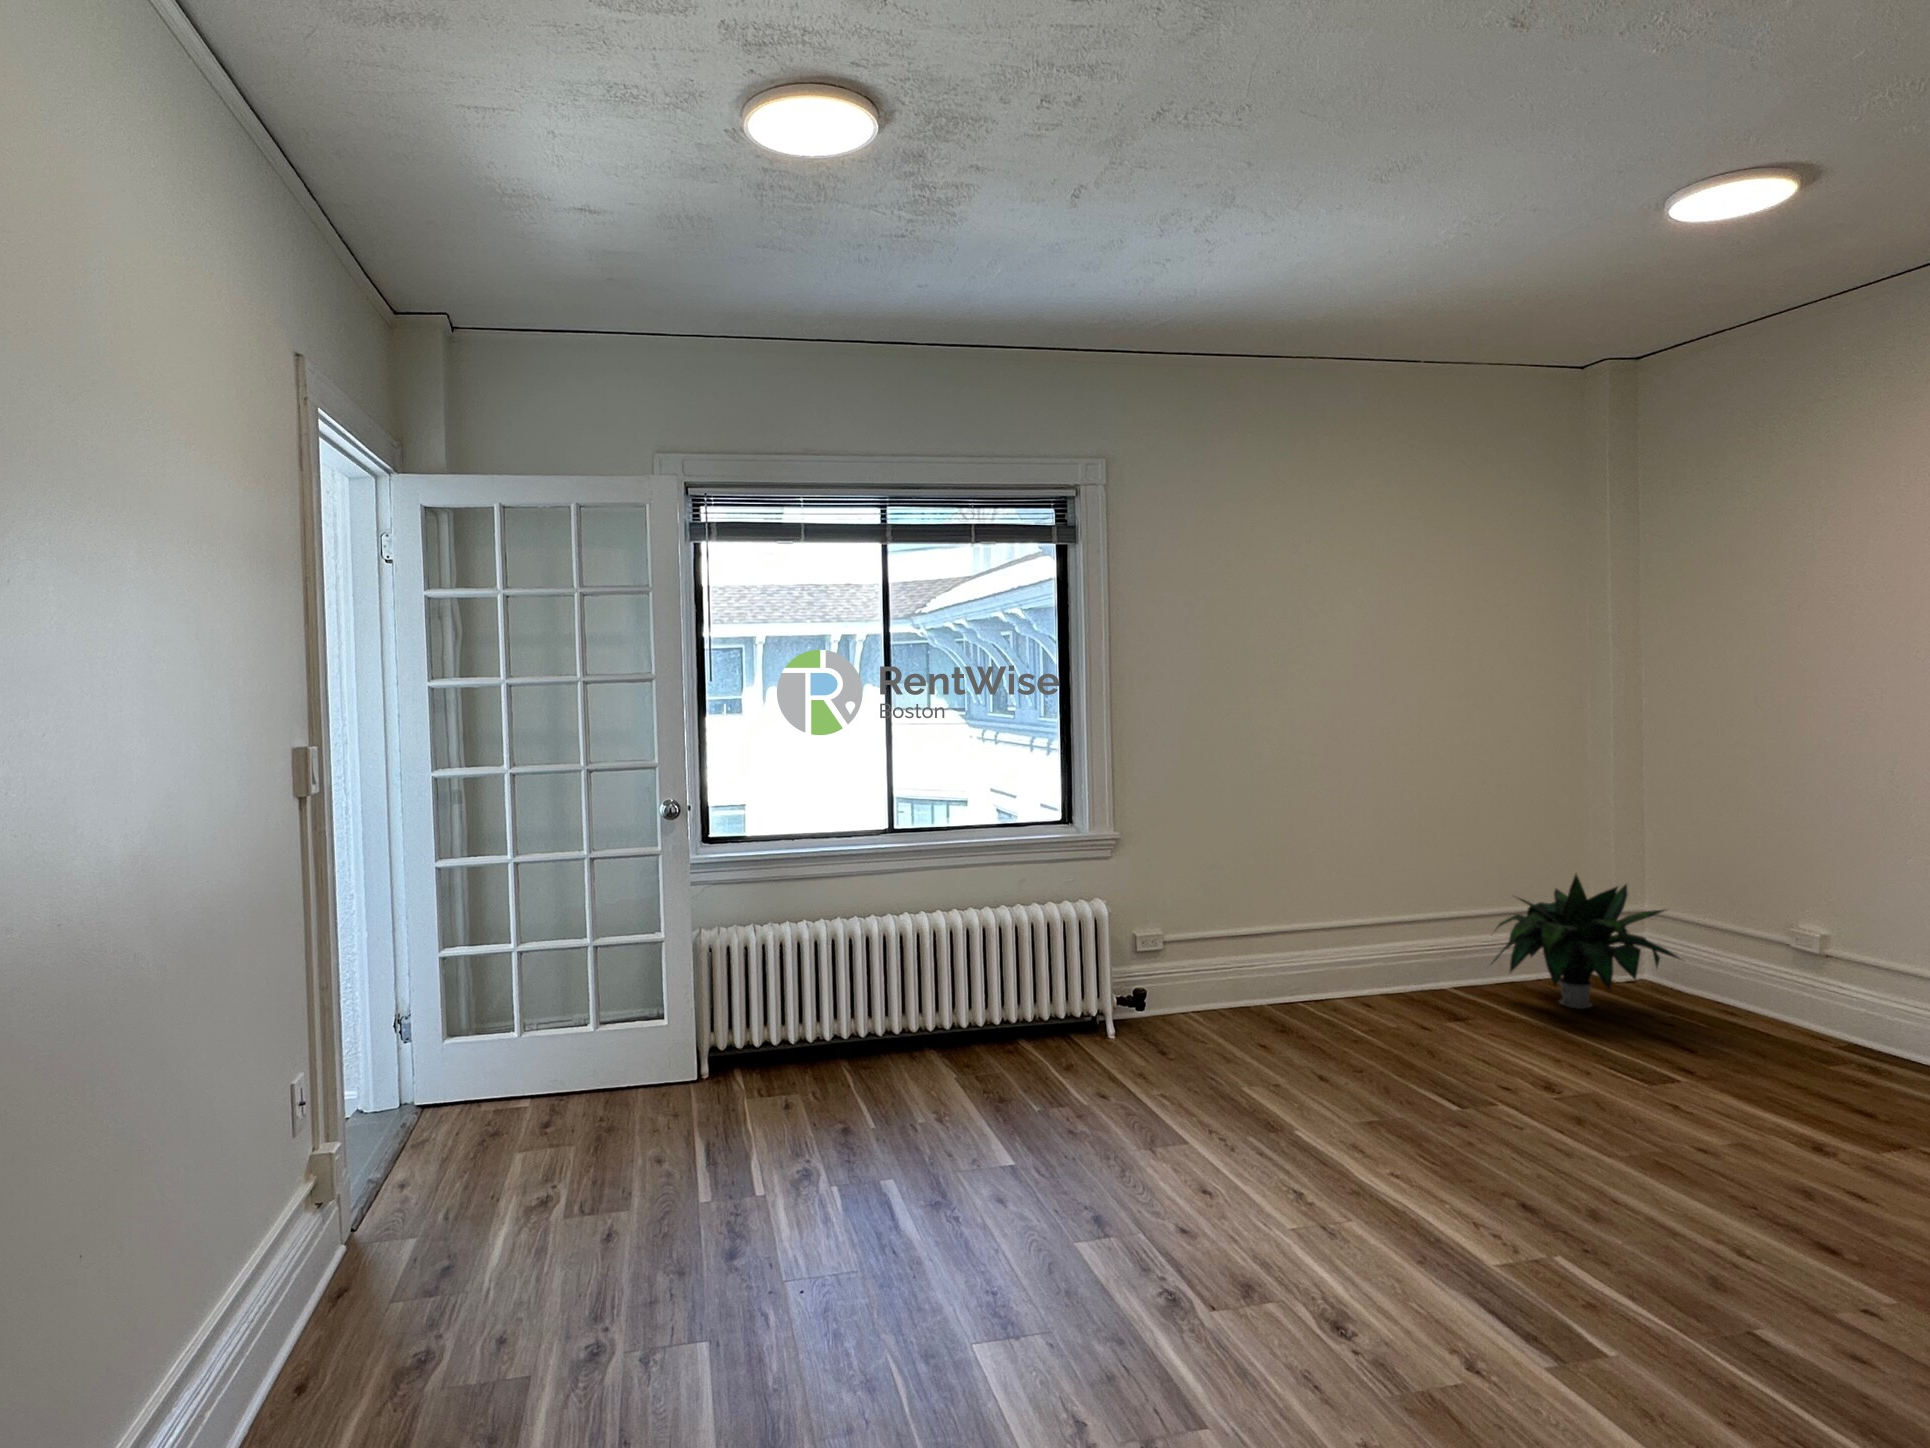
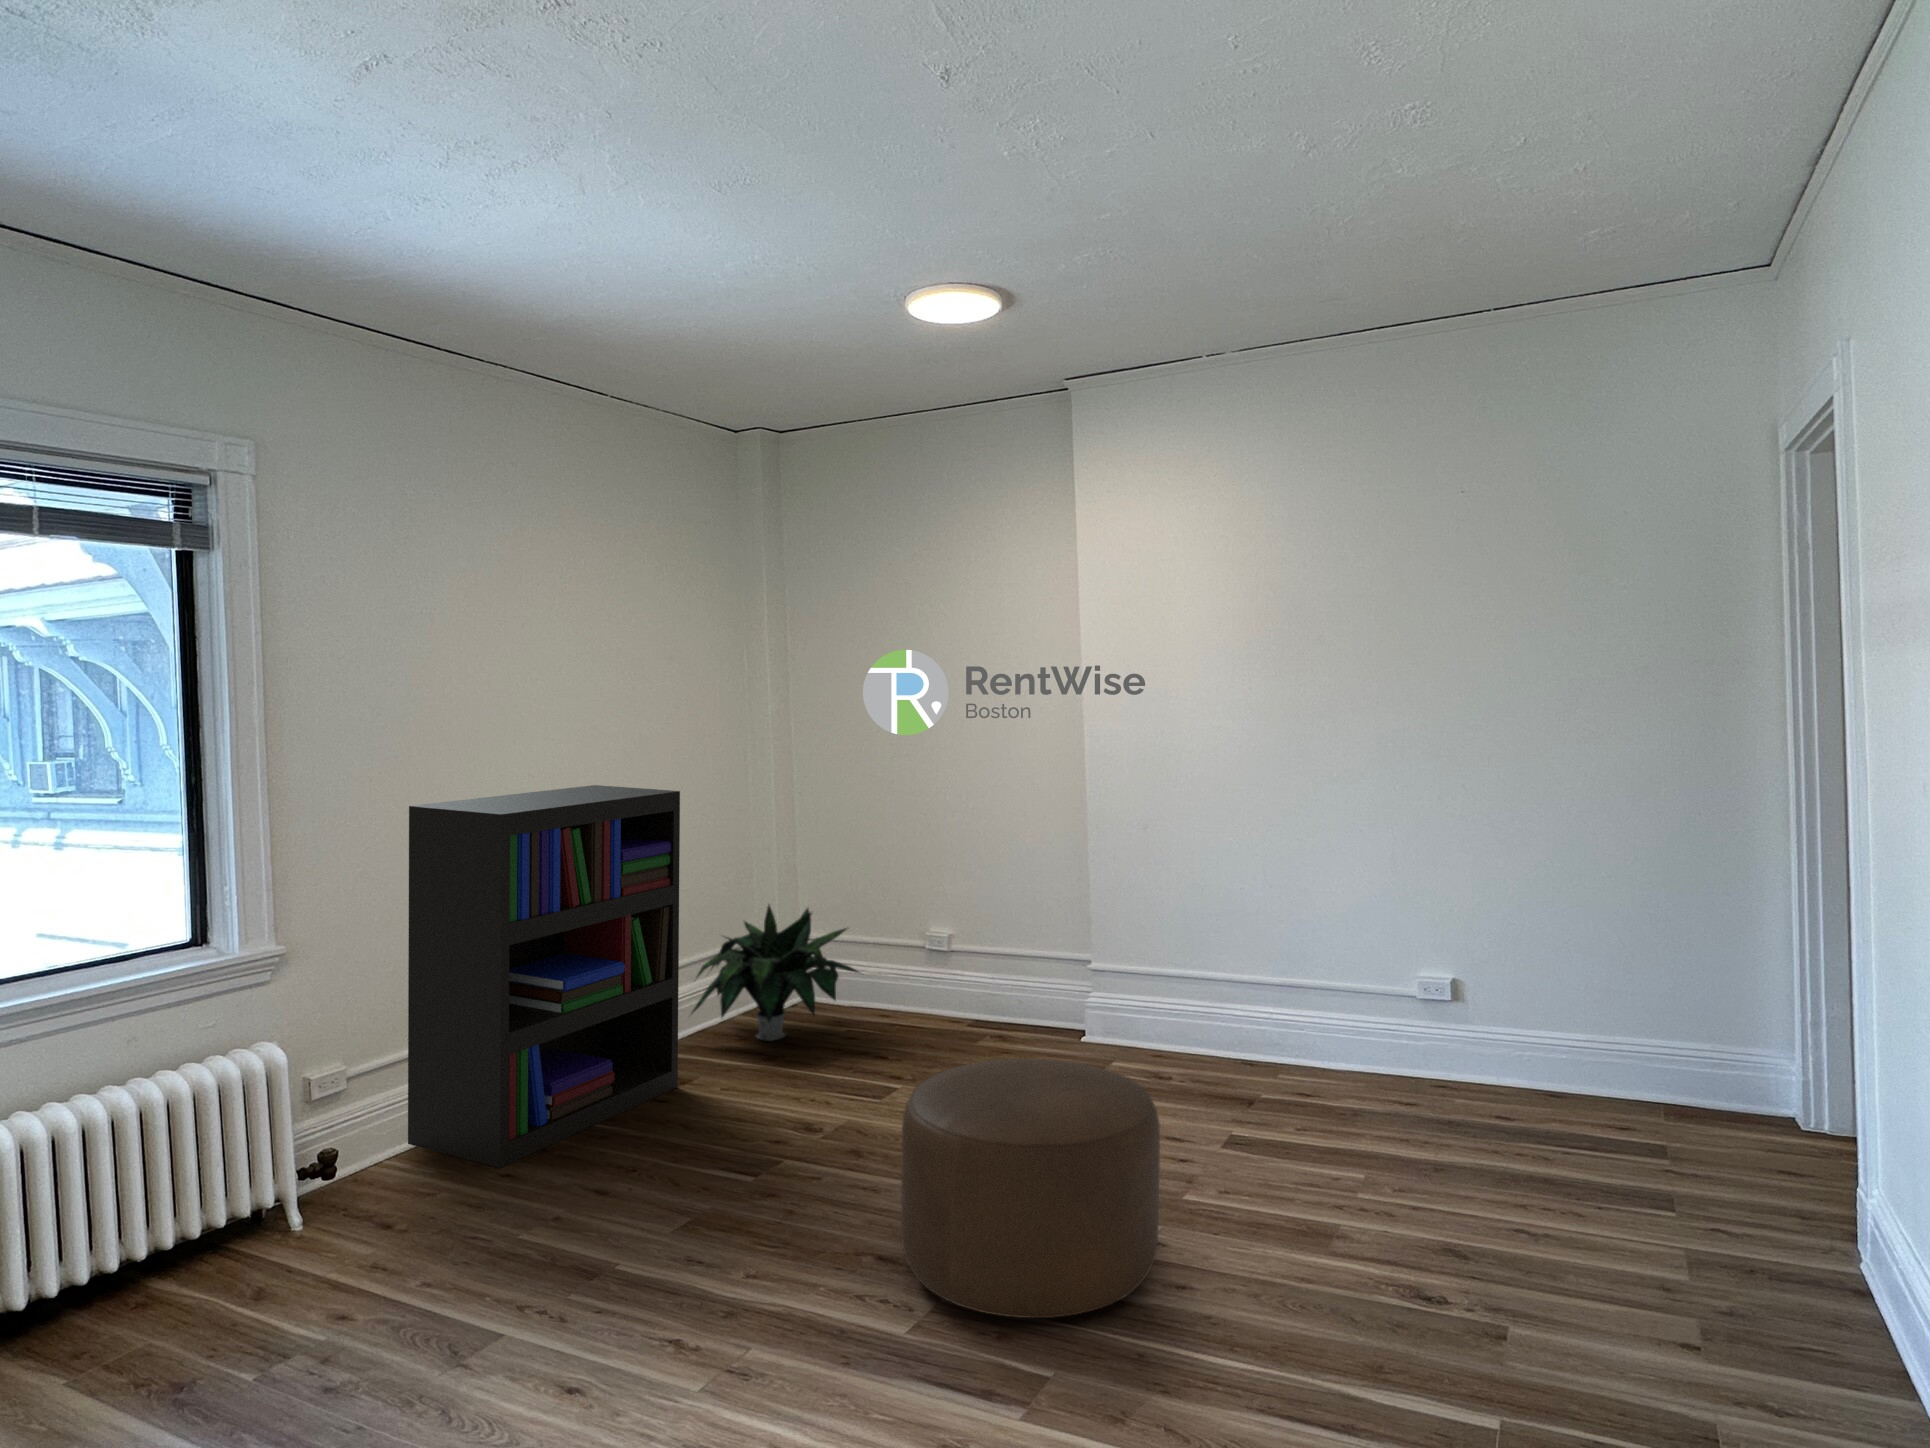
bookshelf: none [1212,748,1449,1042] -> present [408,785,680,1168]
ottoman: none [1525,1042,1867,1337] -> present [901,1059,1160,1318]

